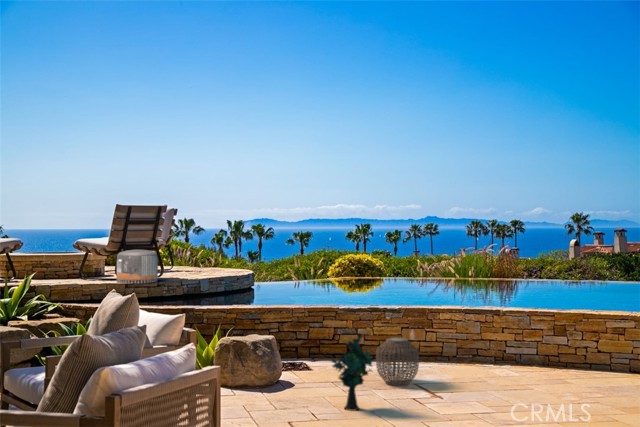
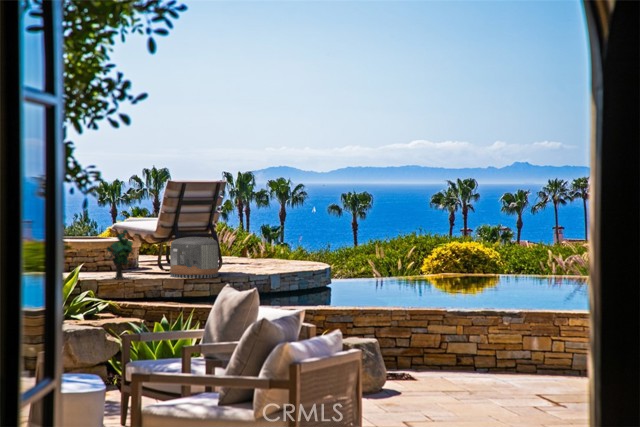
decorative plant: present [332,334,372,411] -> present [106,230,133,279]
woven basket: present [376,337,419,386] -> none [493,343,541,397]

